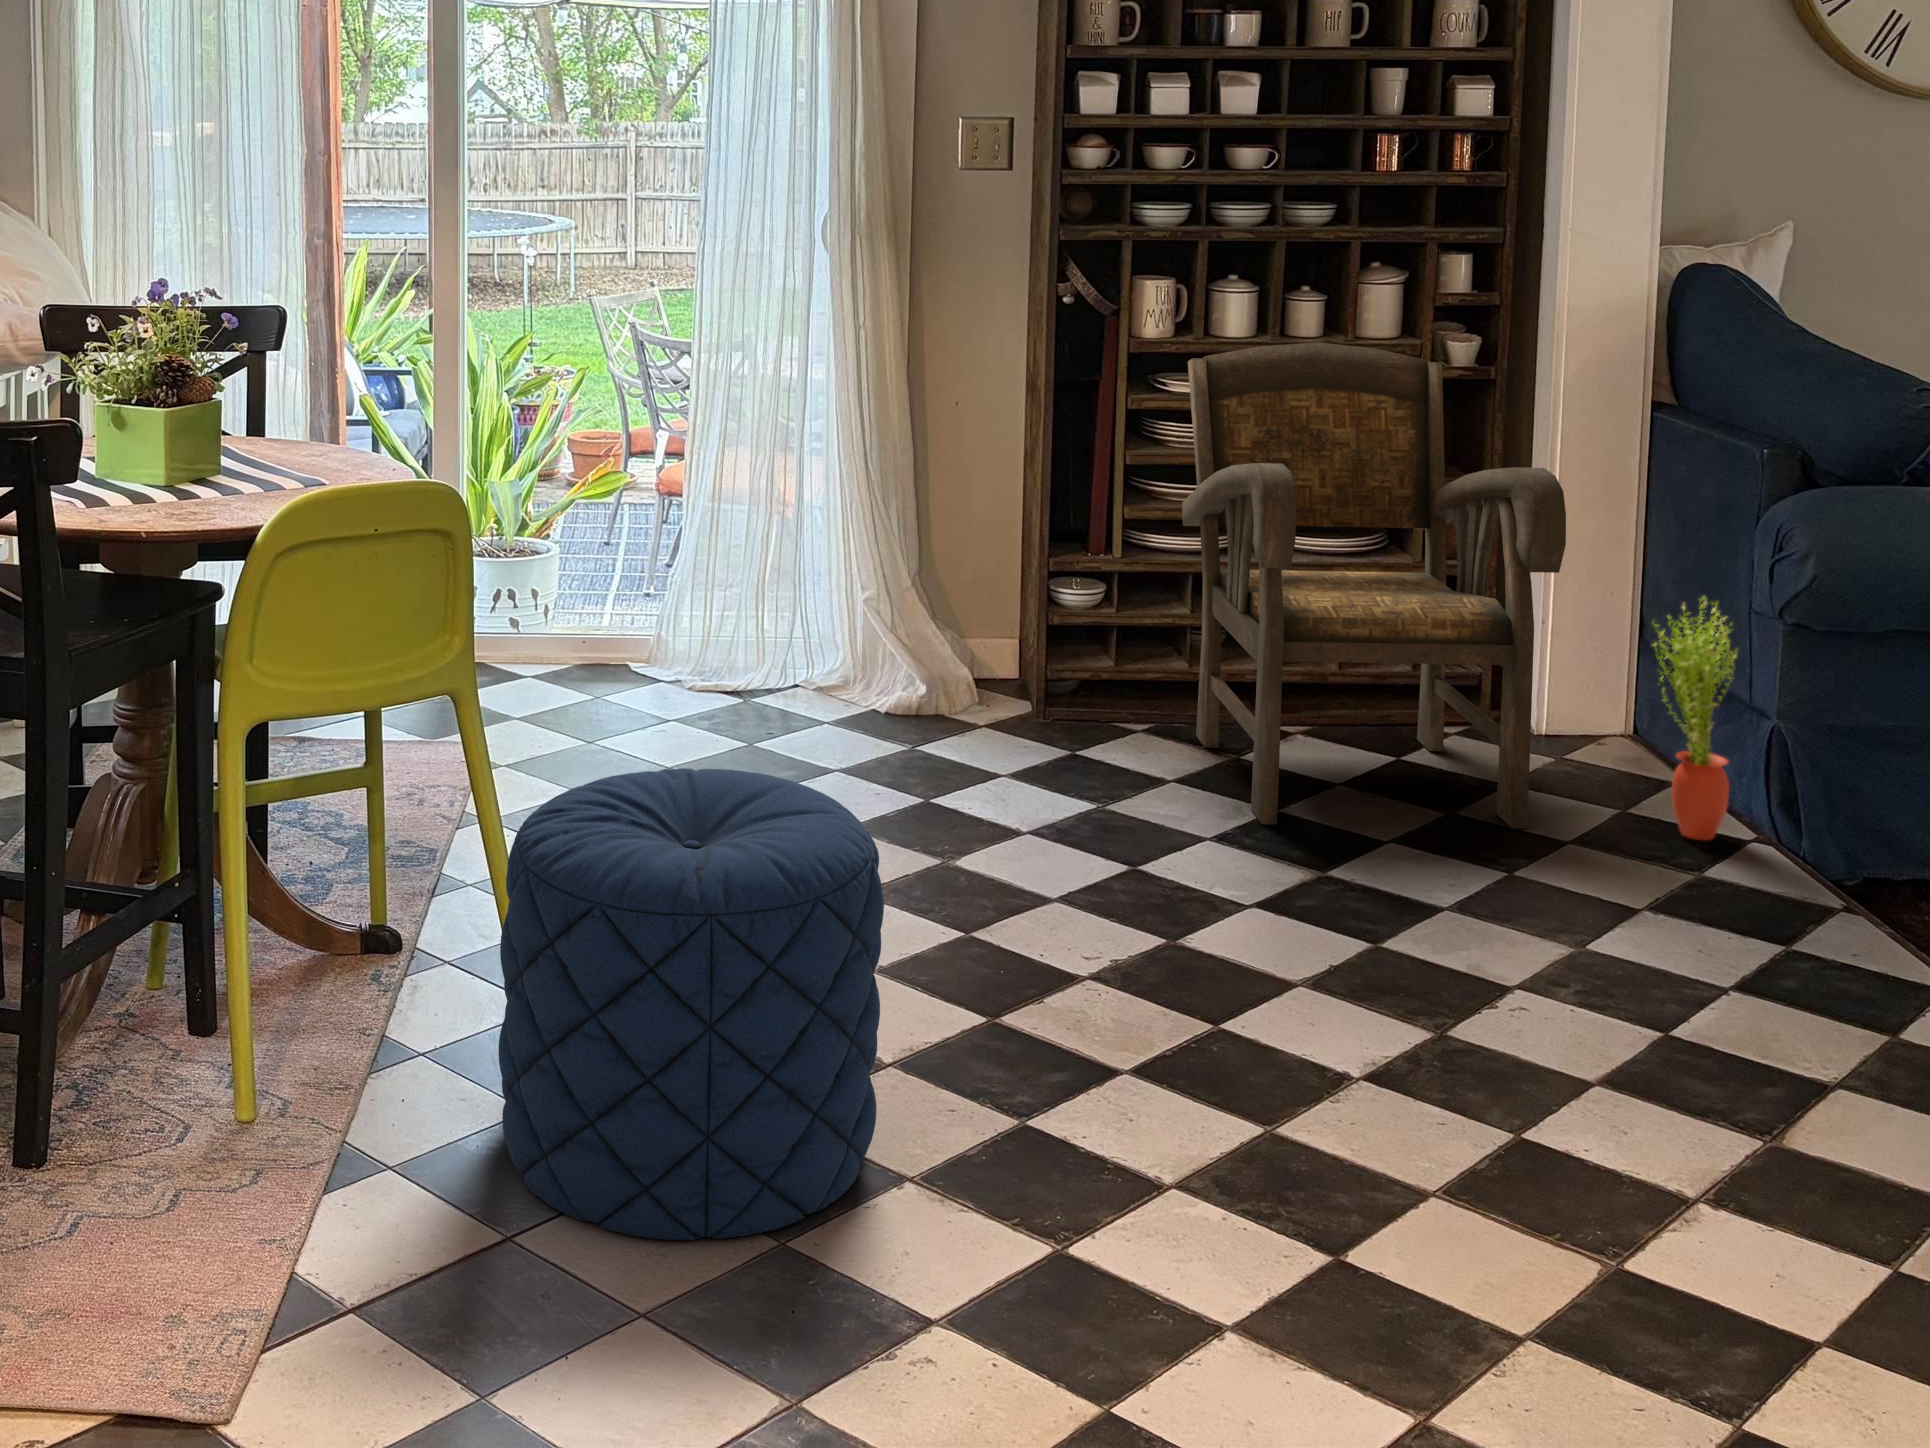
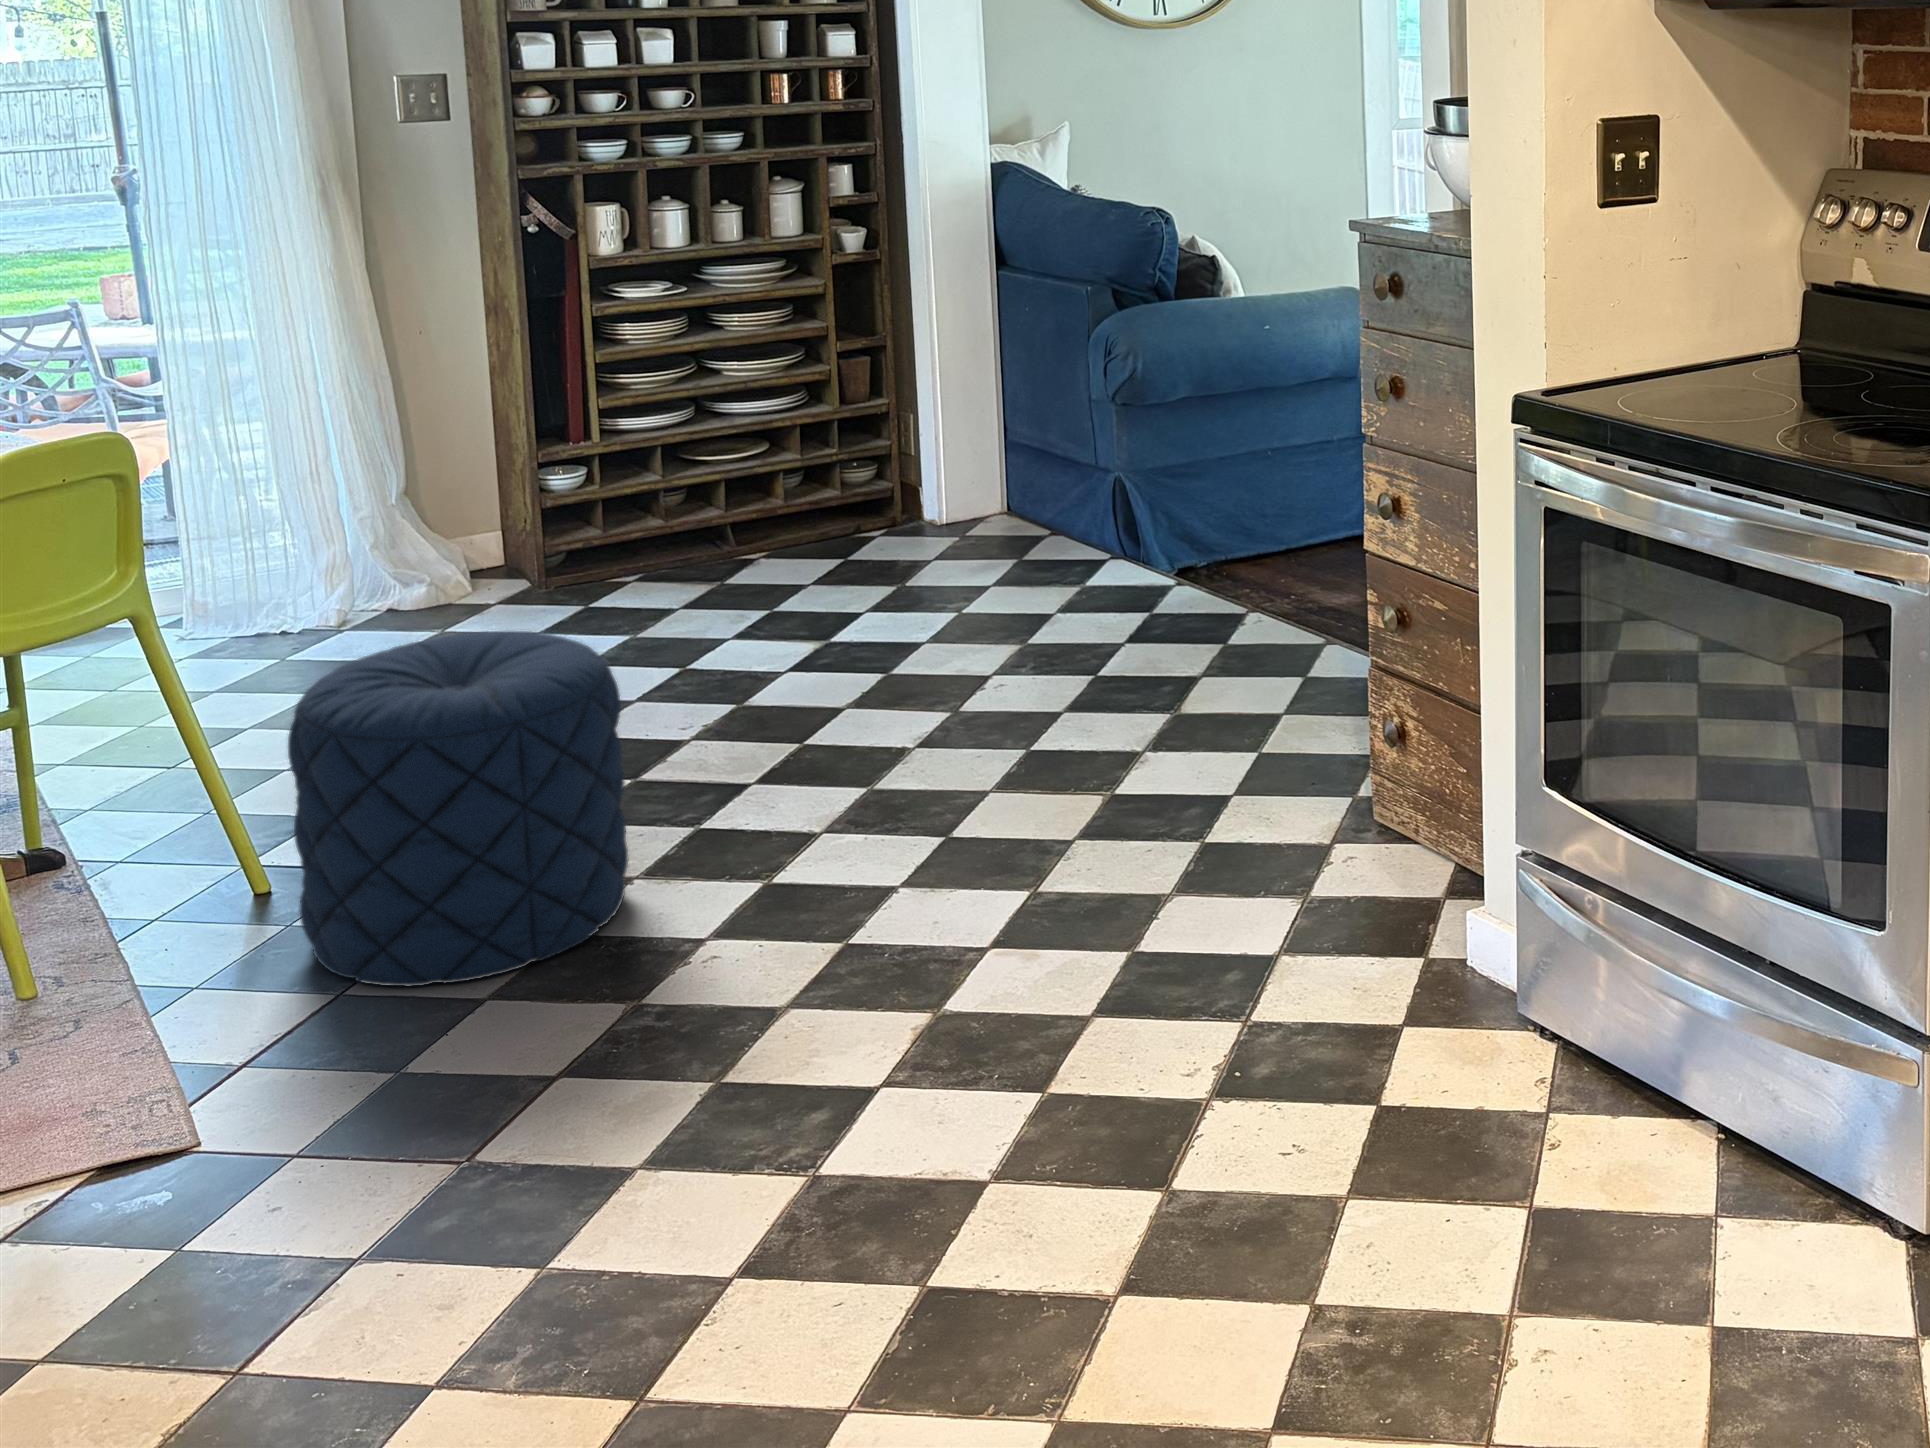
armchair: present [1182,342,1566,828] -> none [643,246,972,621]
potted plant: present [1653,597,1737,840] -> none [1029,396,1090,564]

